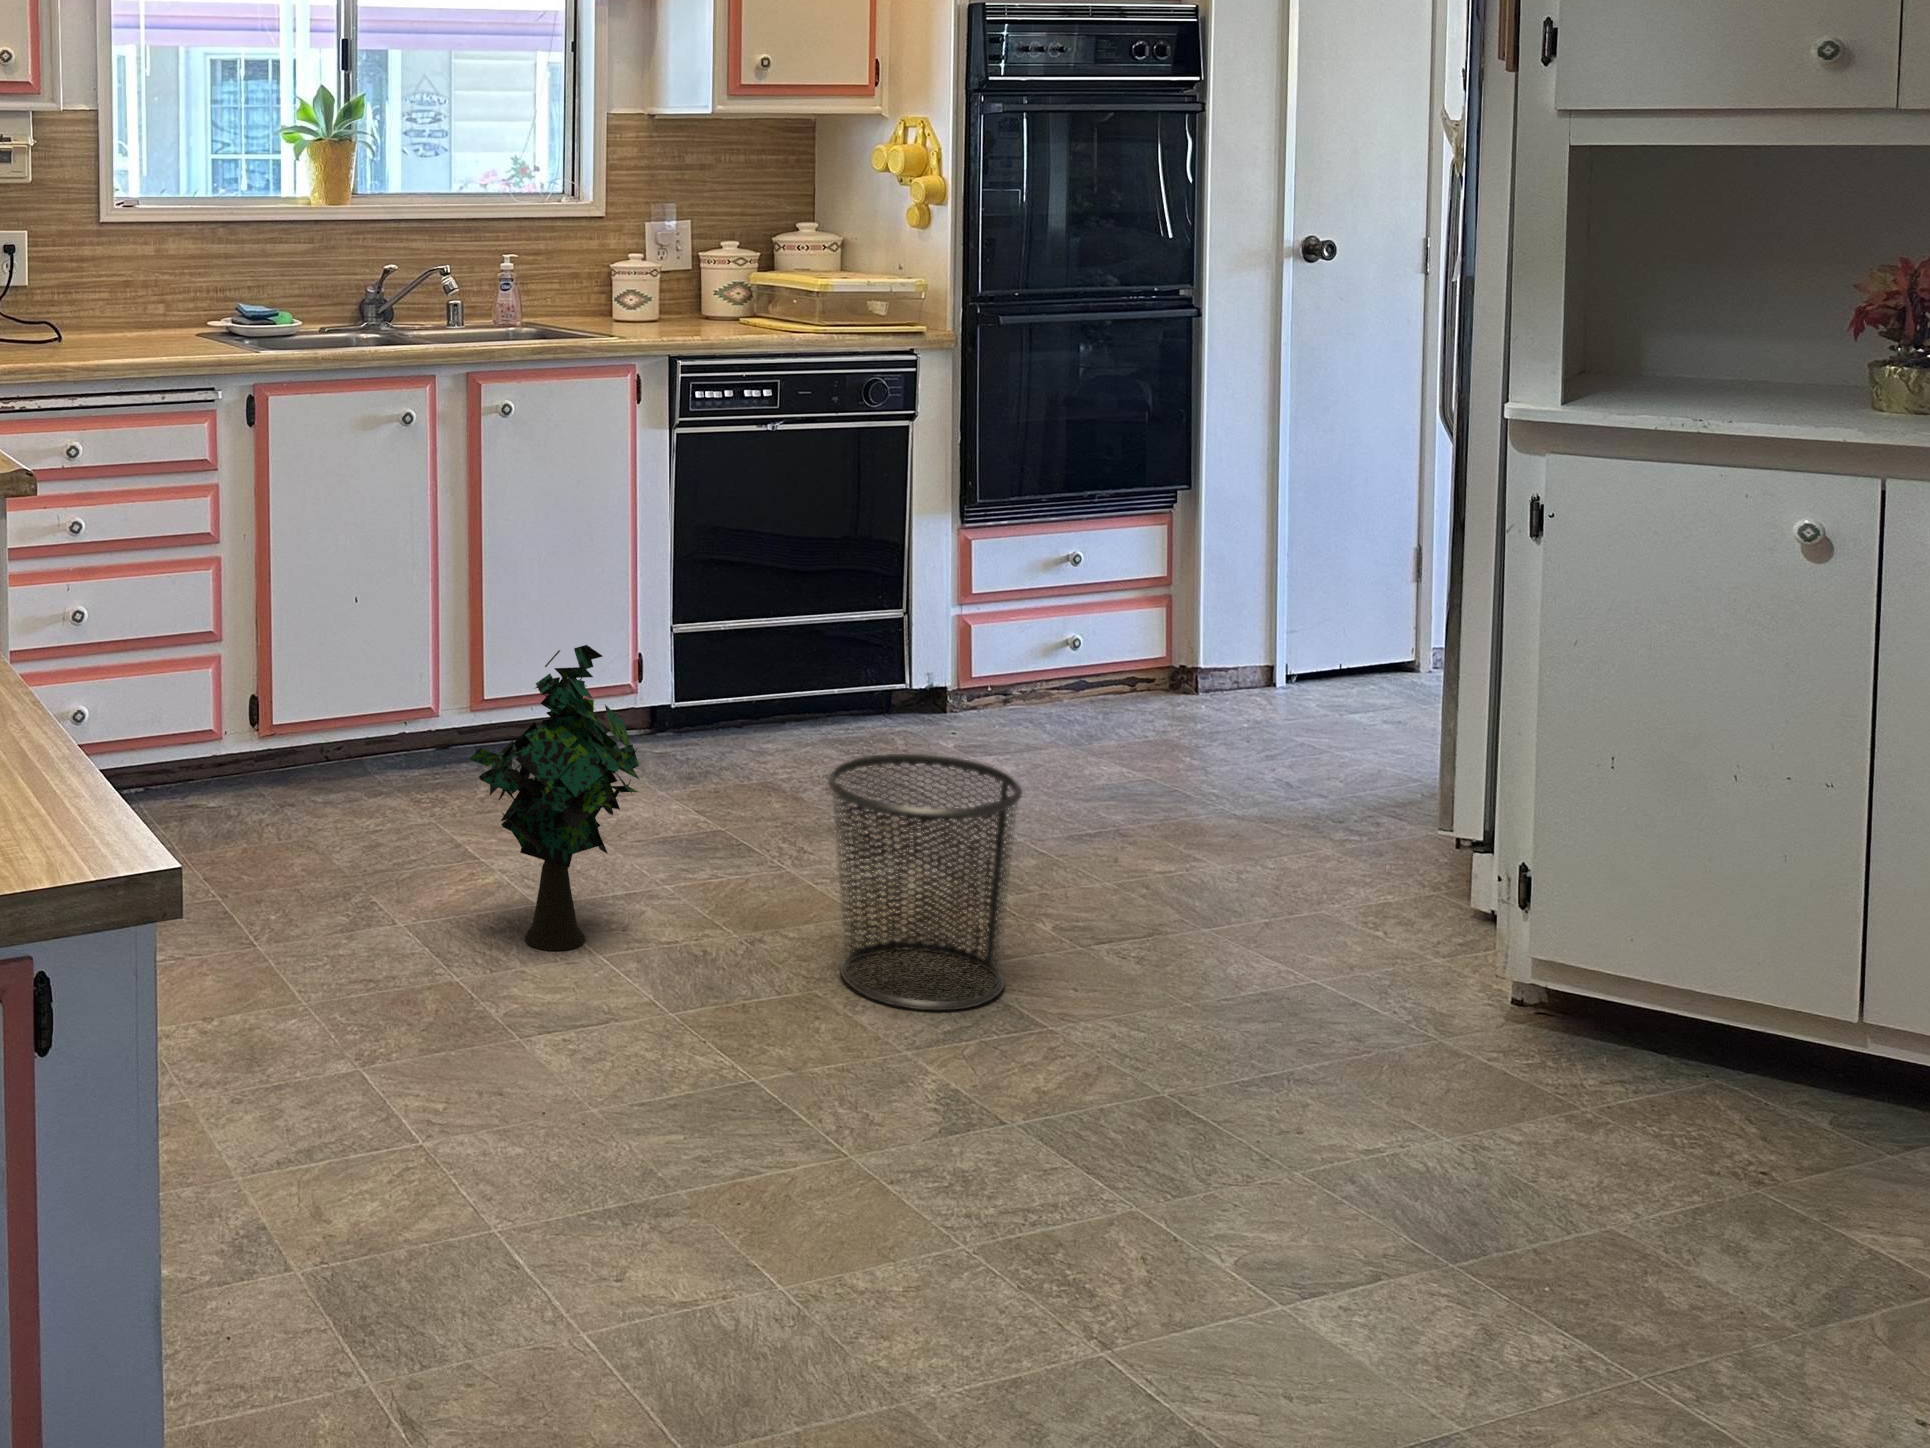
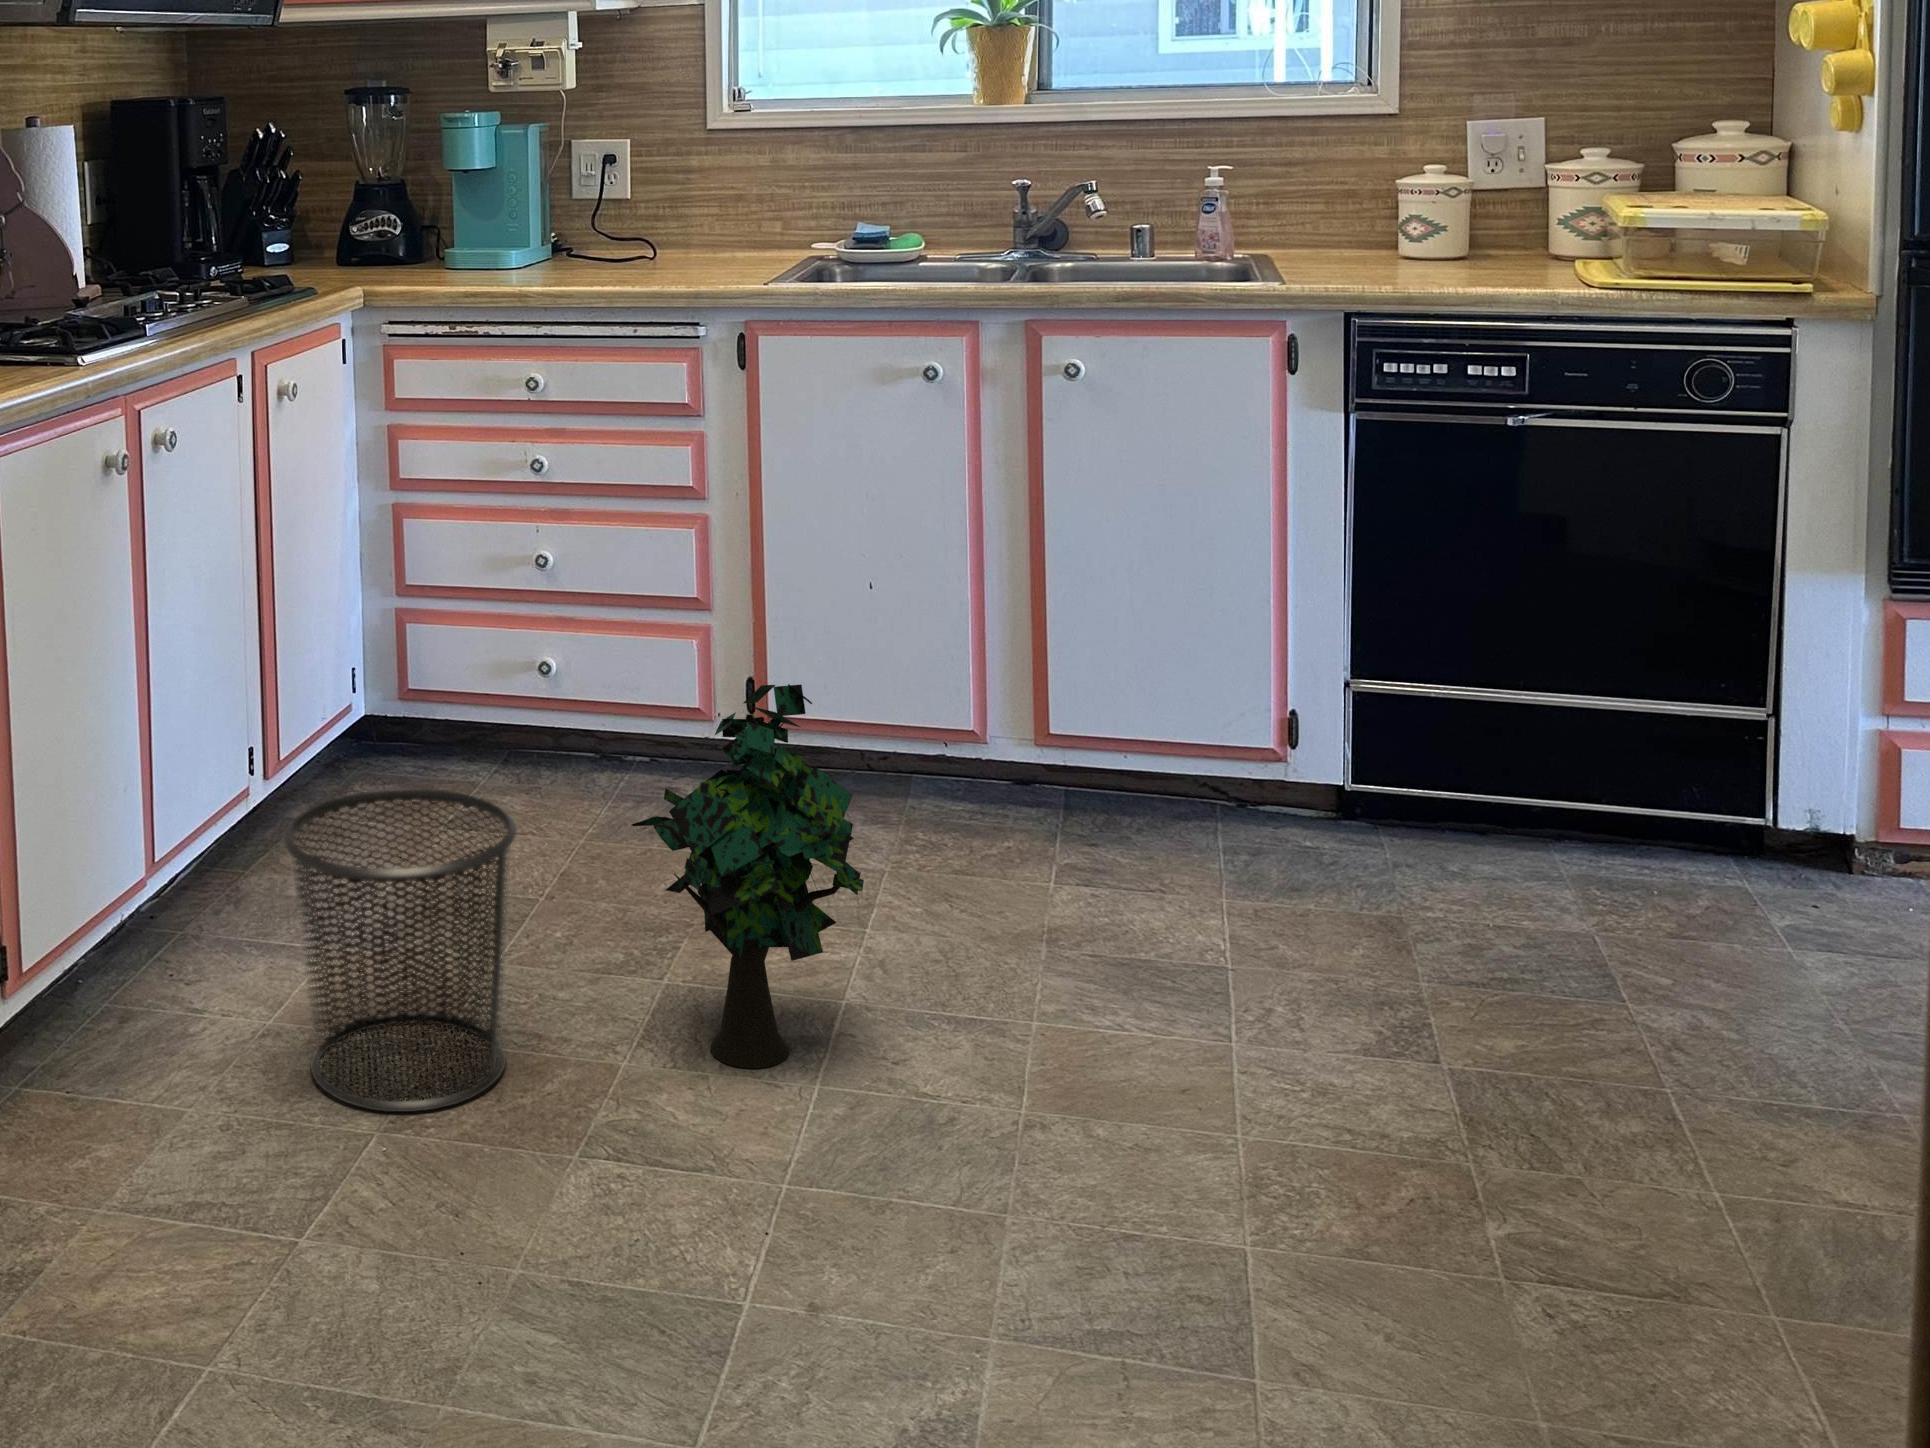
waste bin: present [828,754,1022,1010] -> present [284,788,516,1112]

